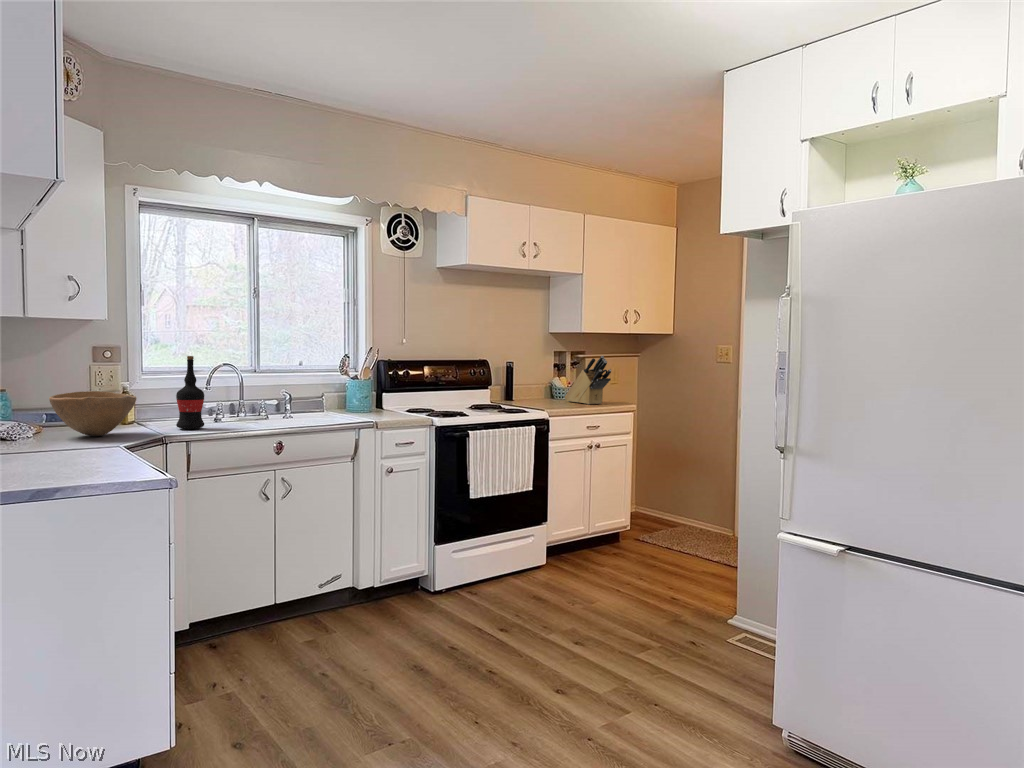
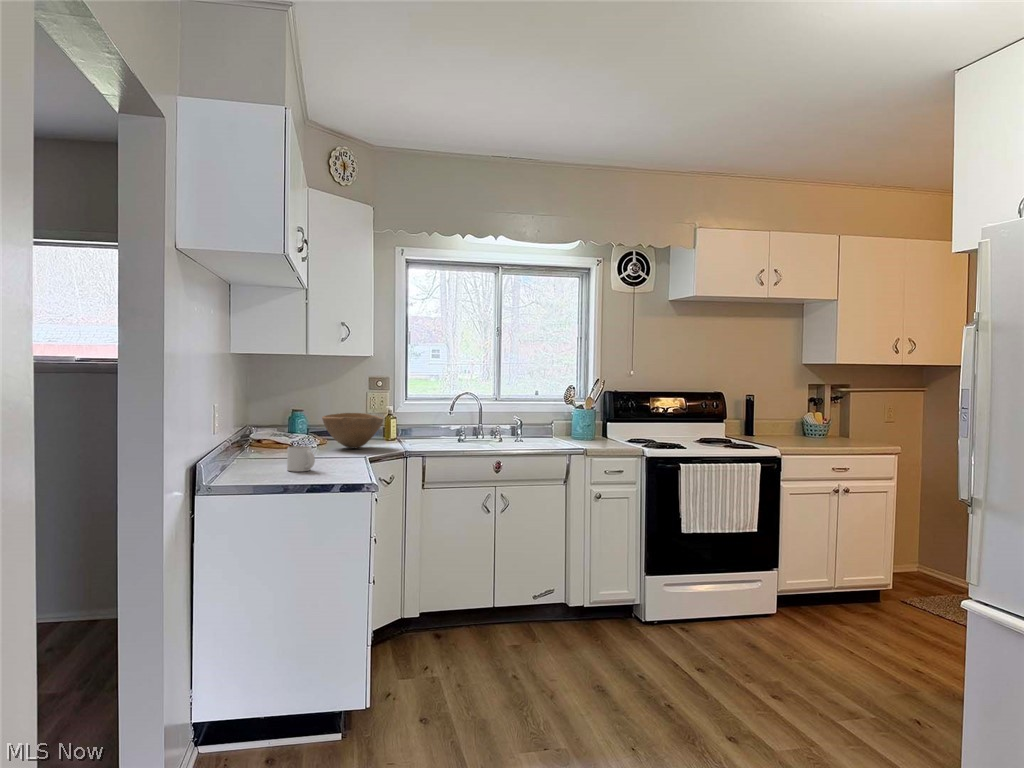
wine bottle: present [176,356,204,429] -> none [416,386,438,447]
knife block: present [565,356,611,404] -> none [818,390,868,444]
mug: none [37,437,82,471] -> present [287,446,315,472]

